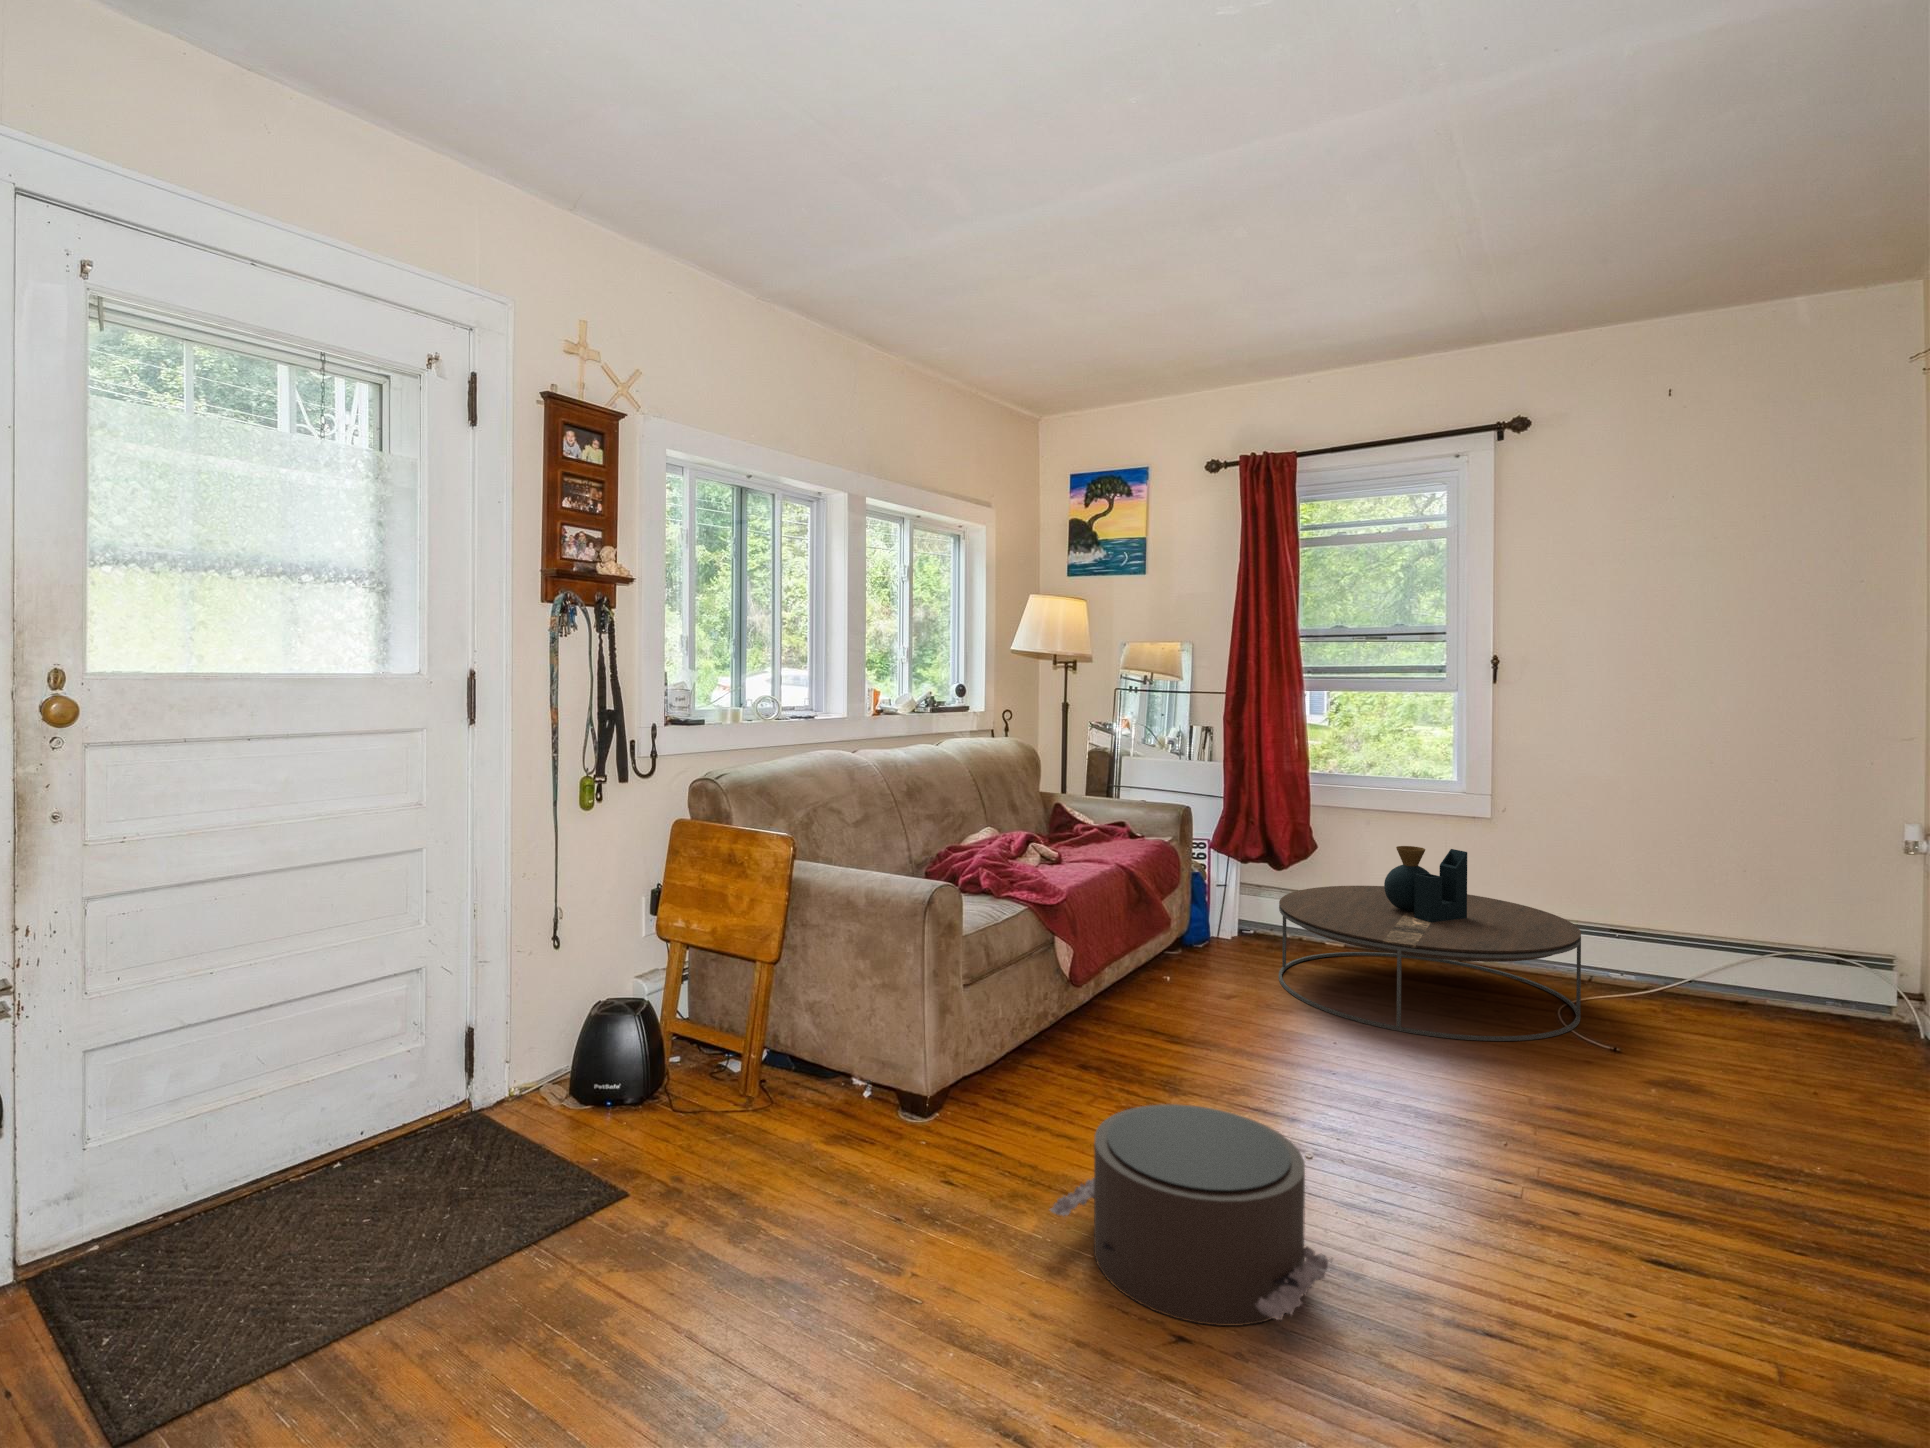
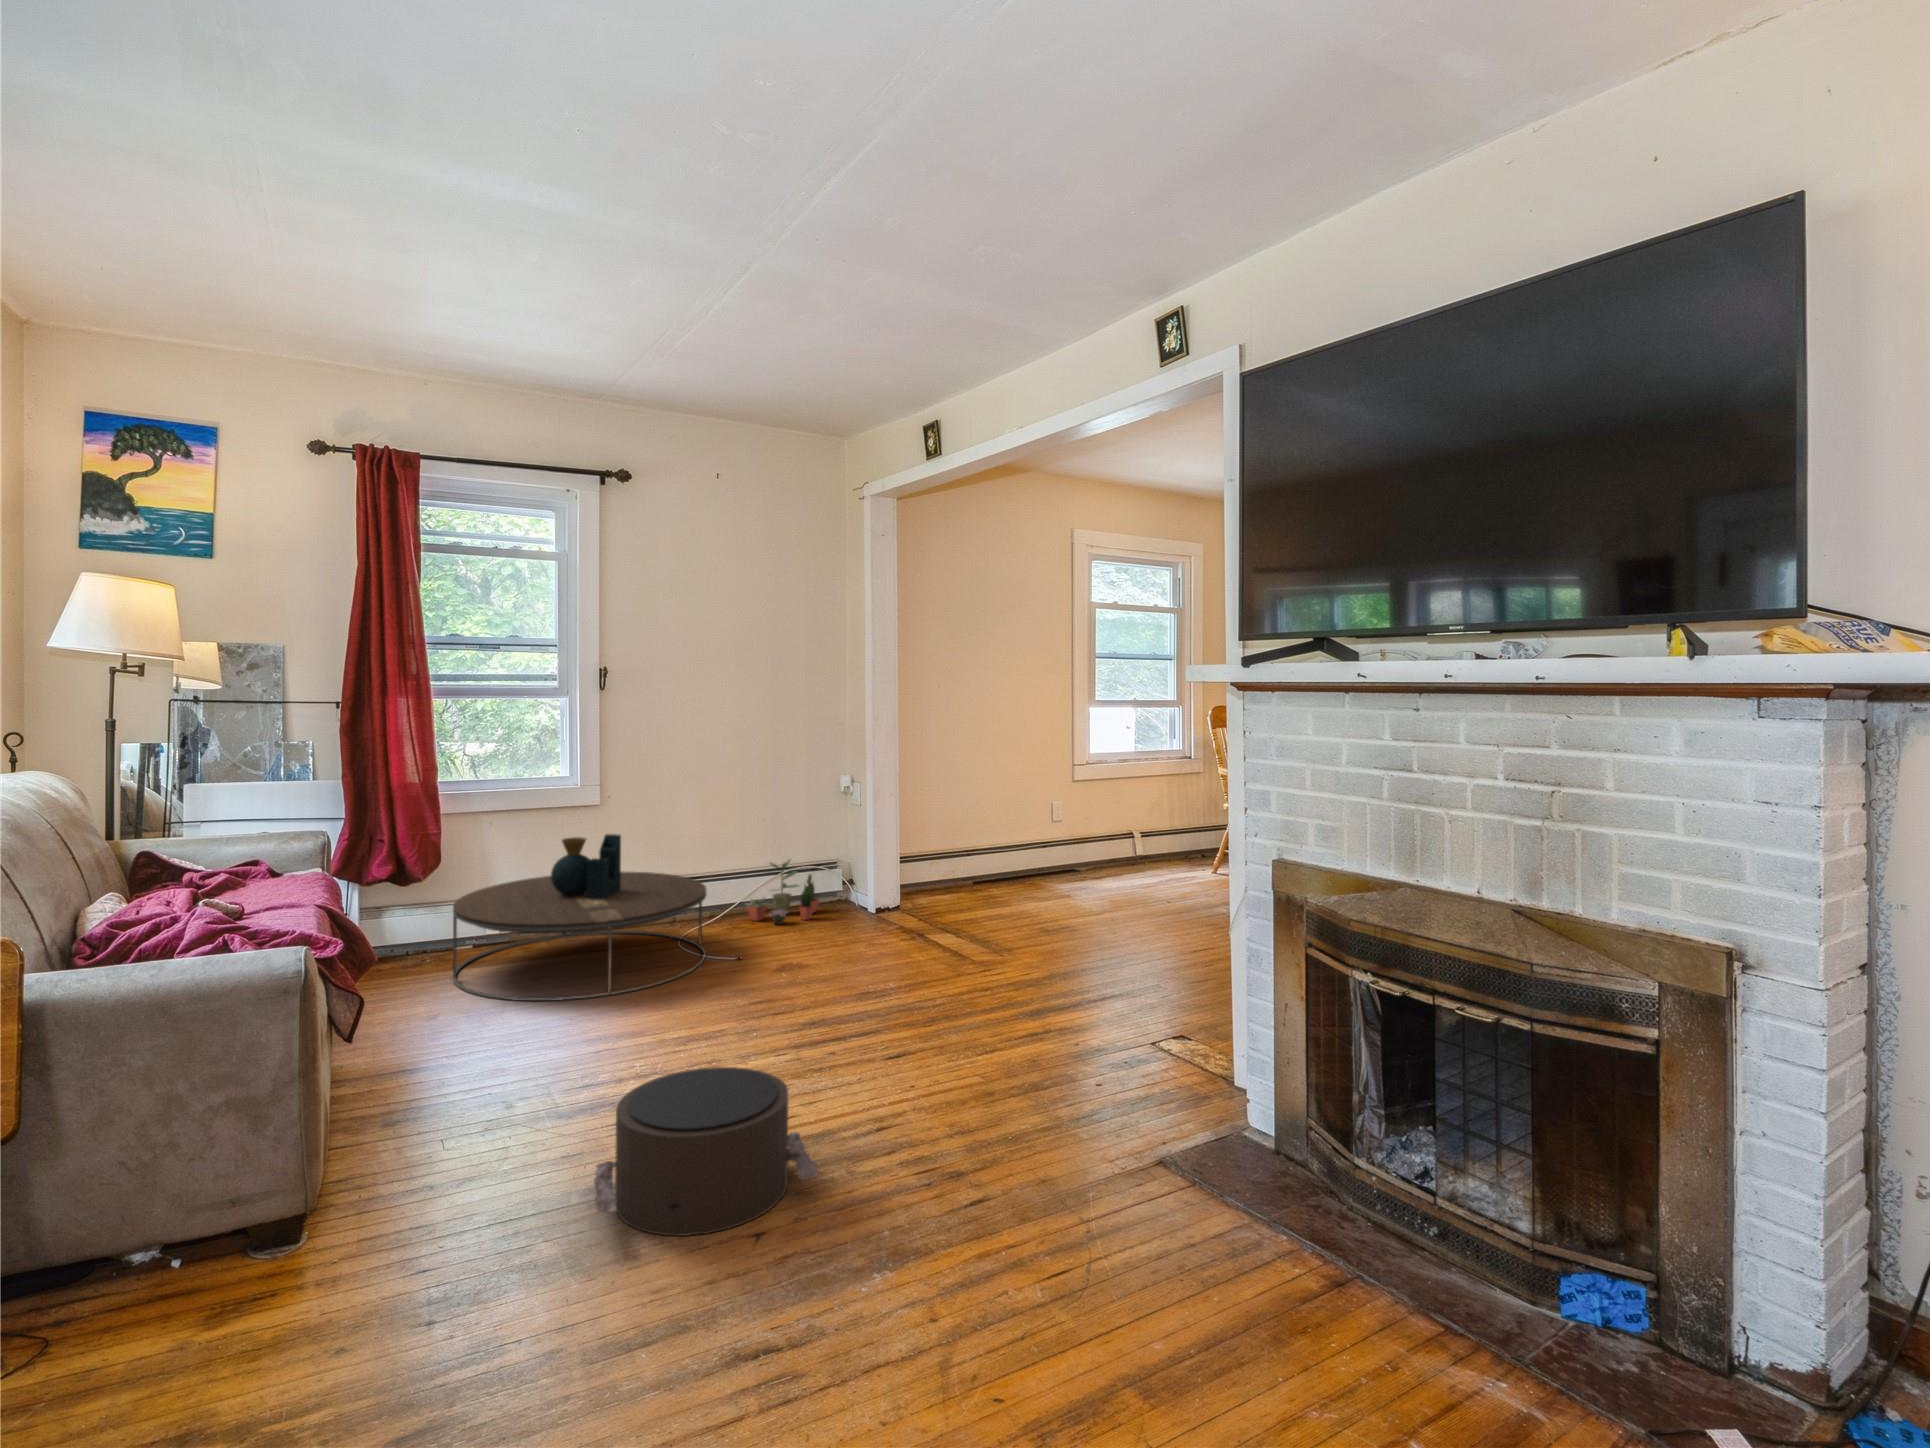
potted plant: none [1692,934,1843,1036] -> present [747,860,820,924]

